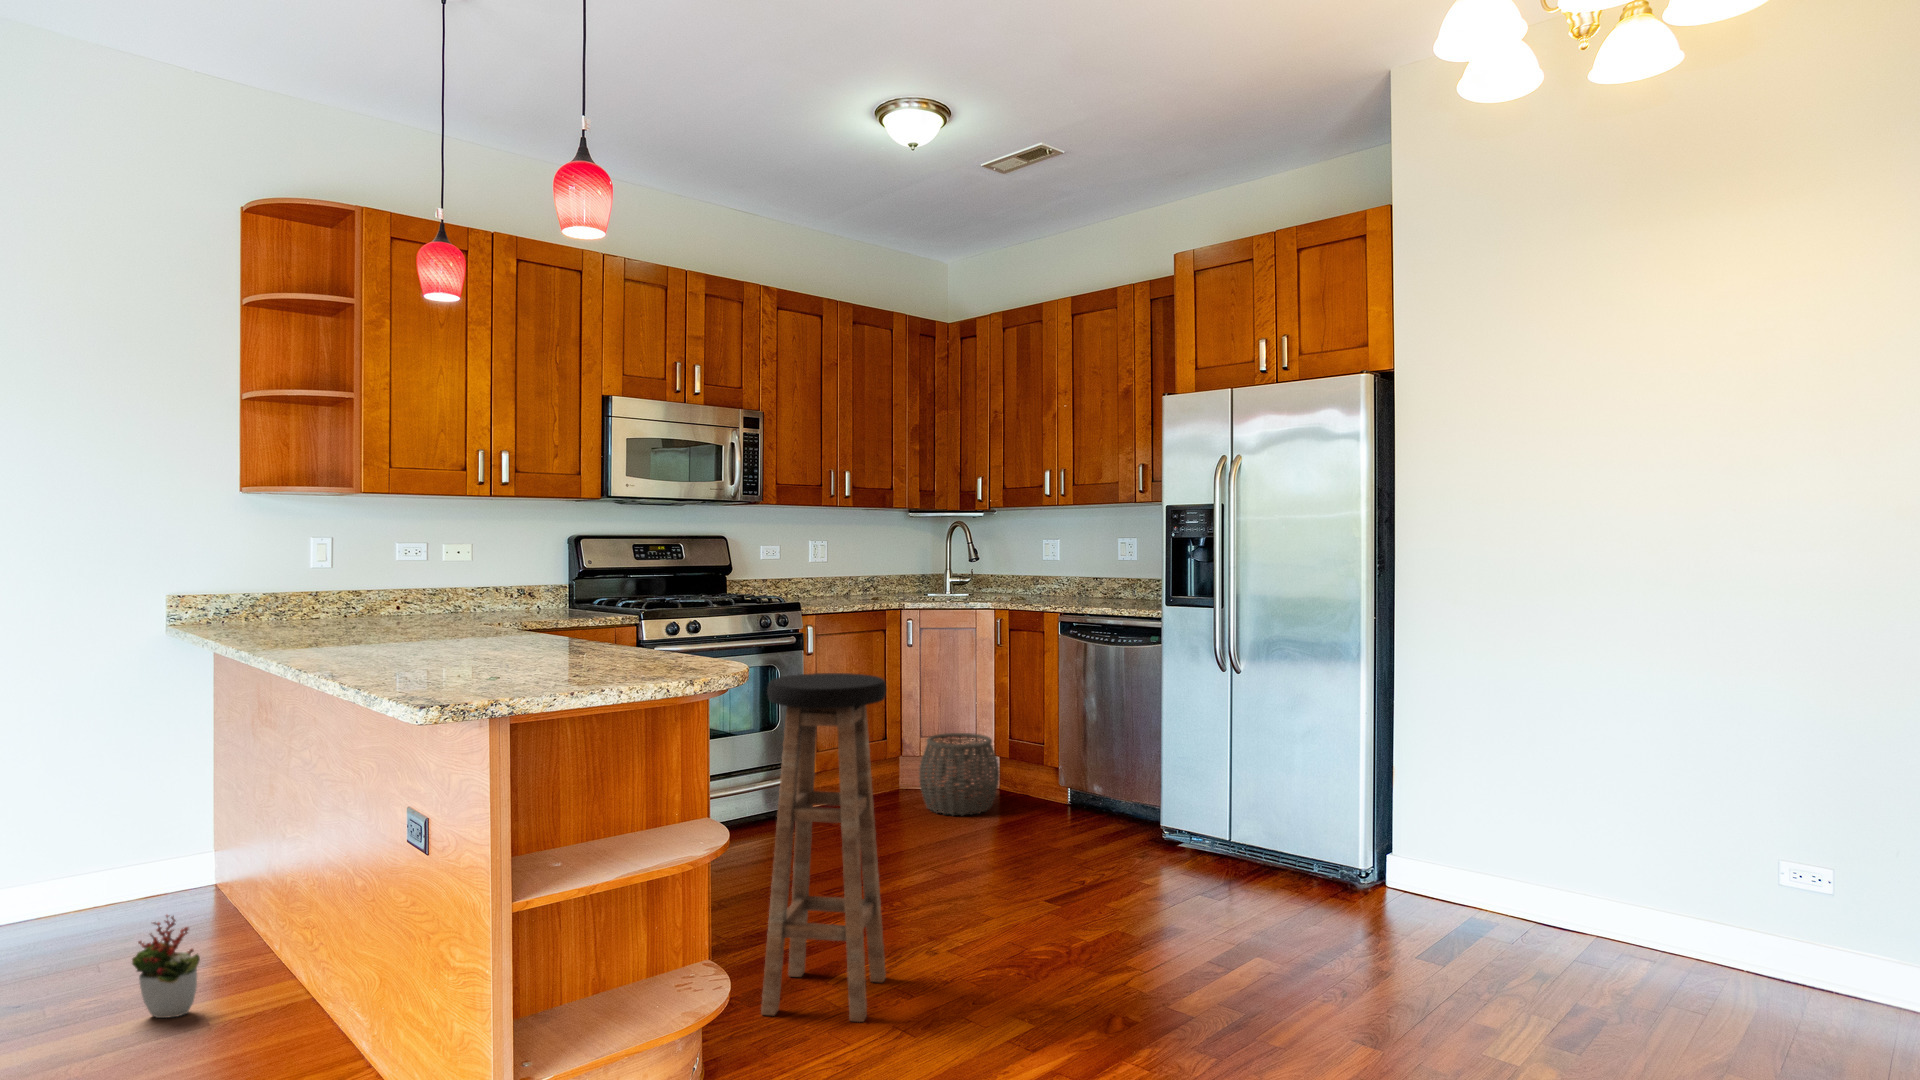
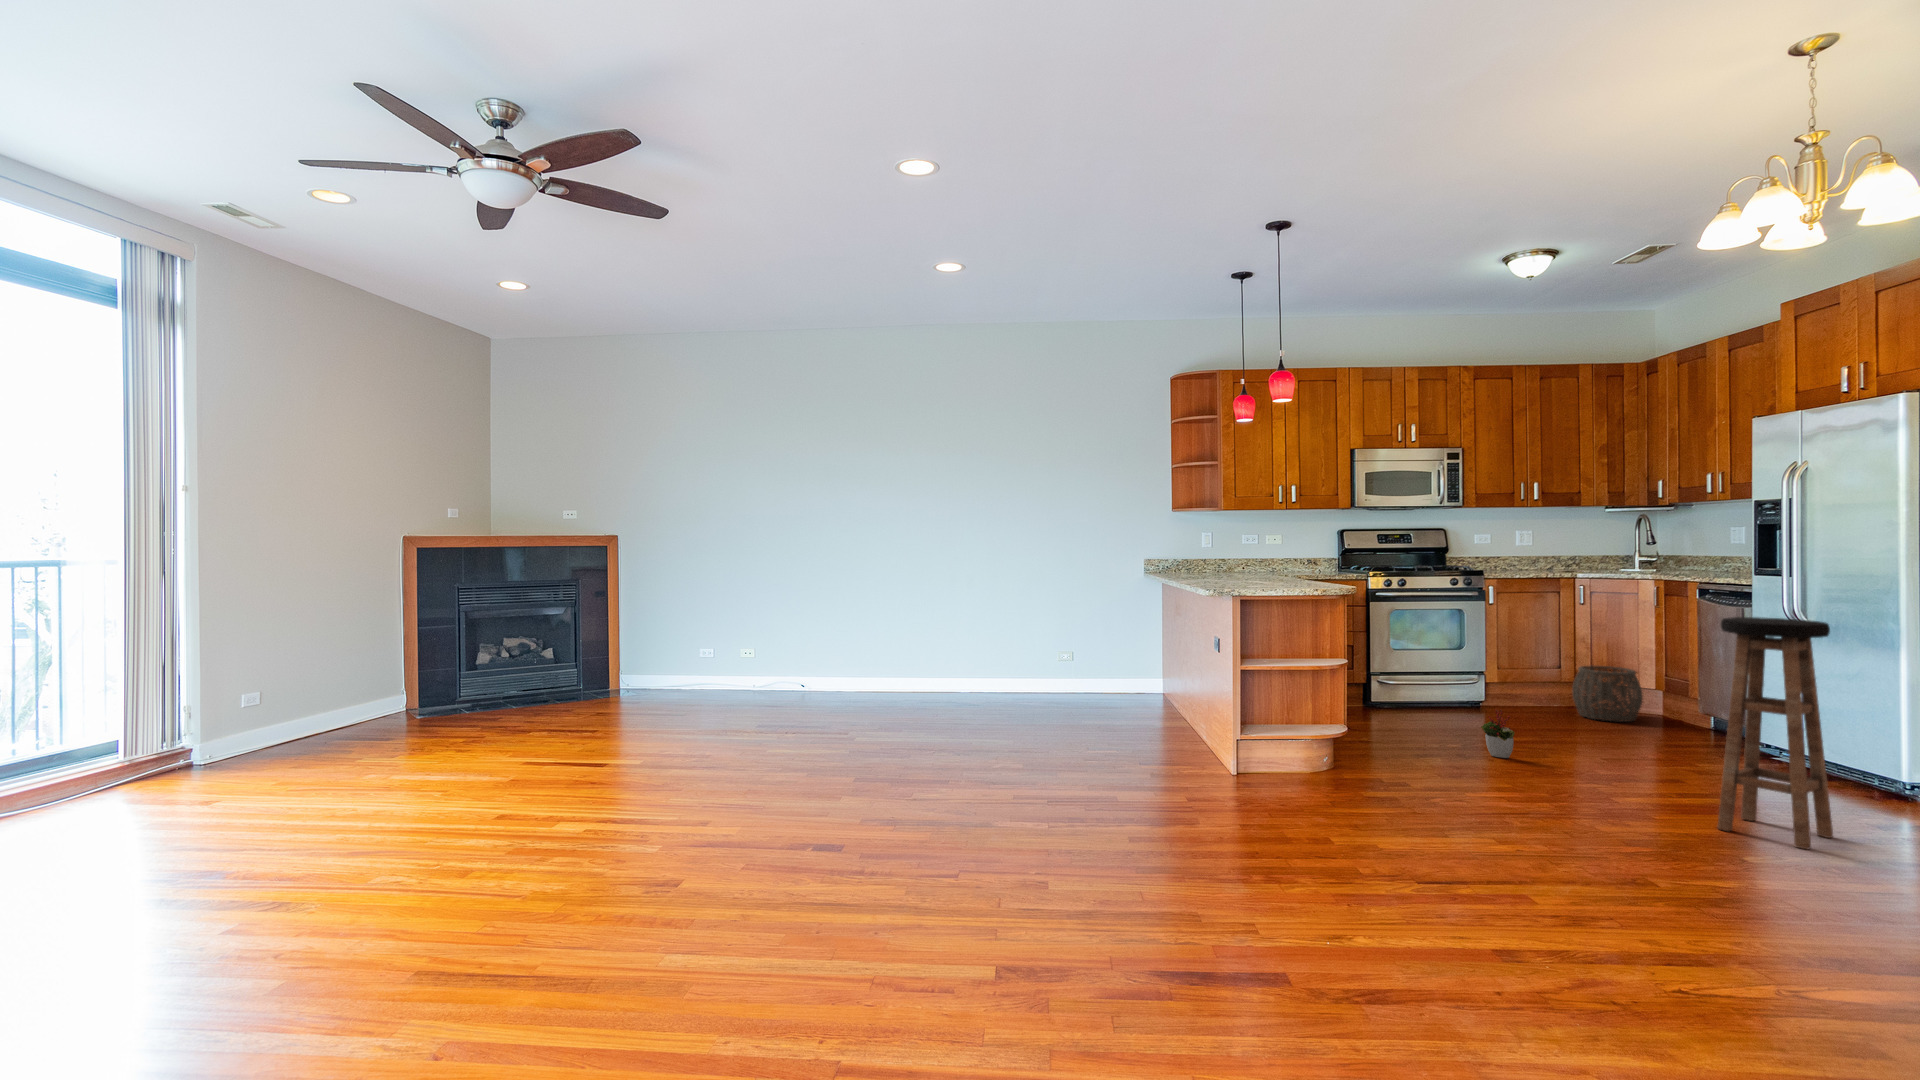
bar stool: present [761,673,886,1022] -> present [1718,617,1833,849]
decorative plant: present [132,915,200,1018] -> present [1481,709,1515,758]

